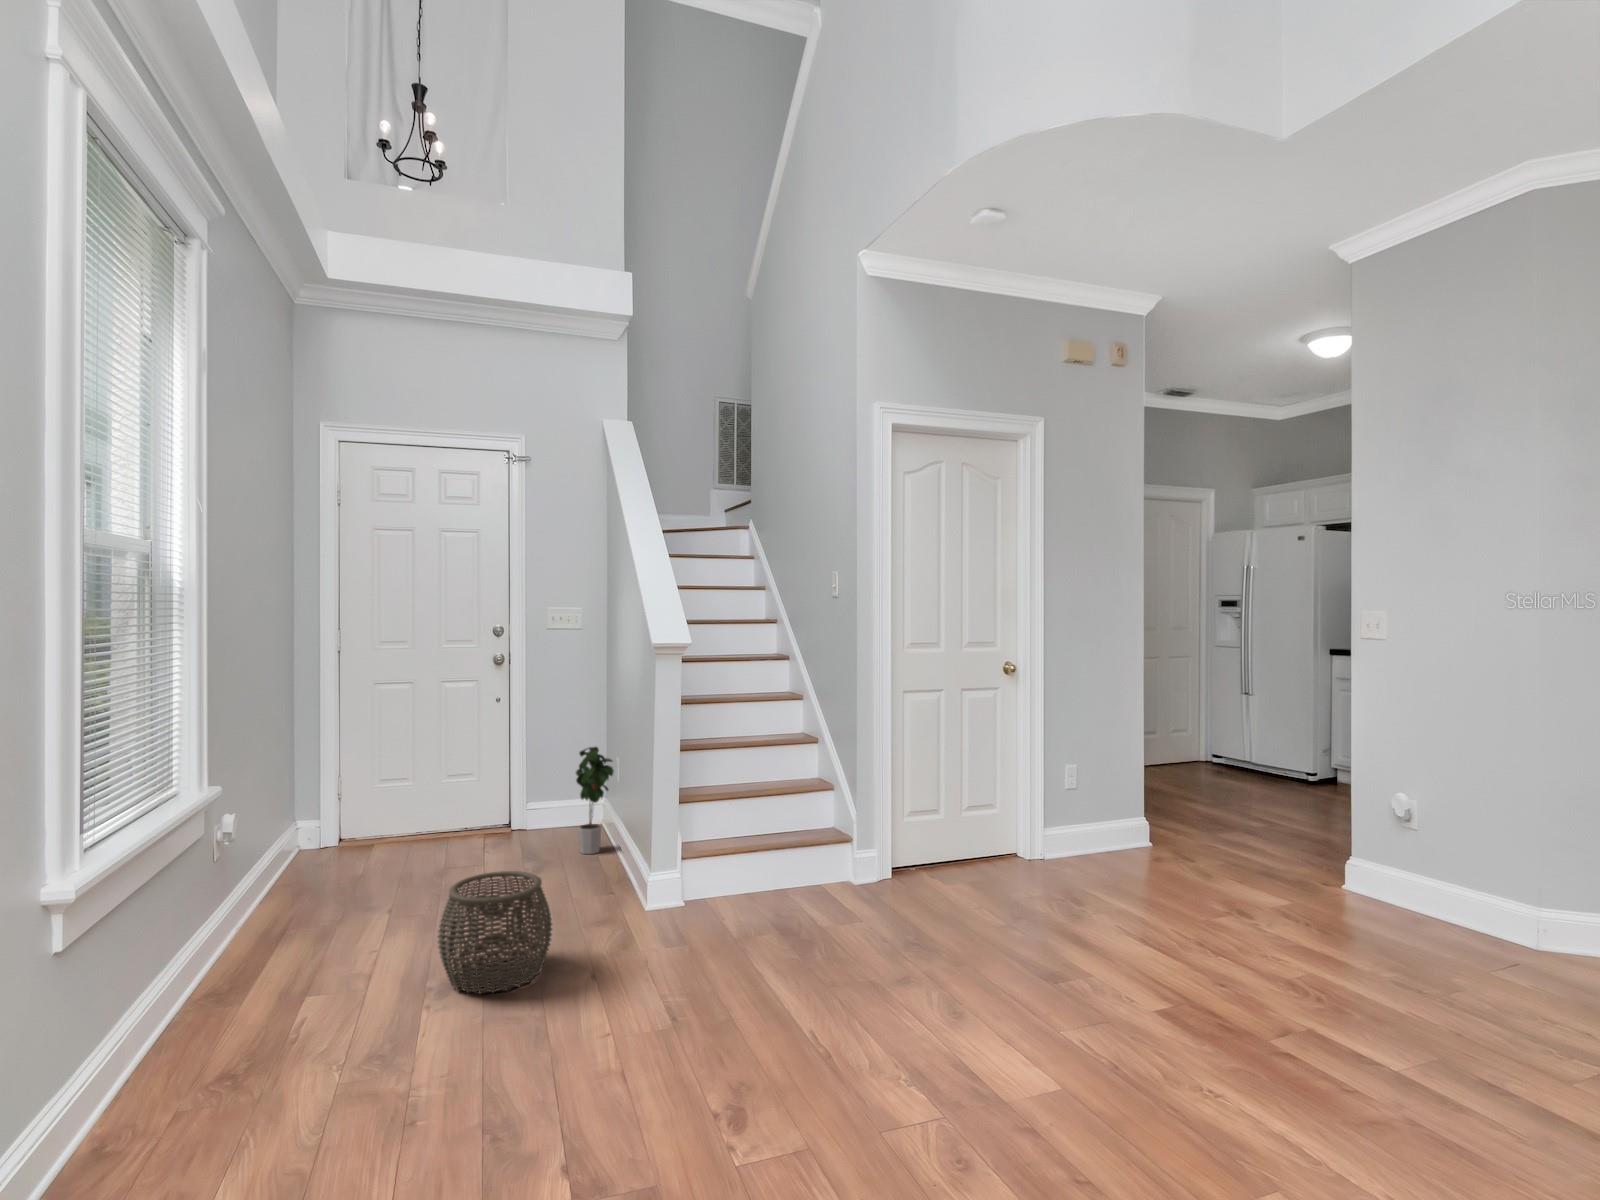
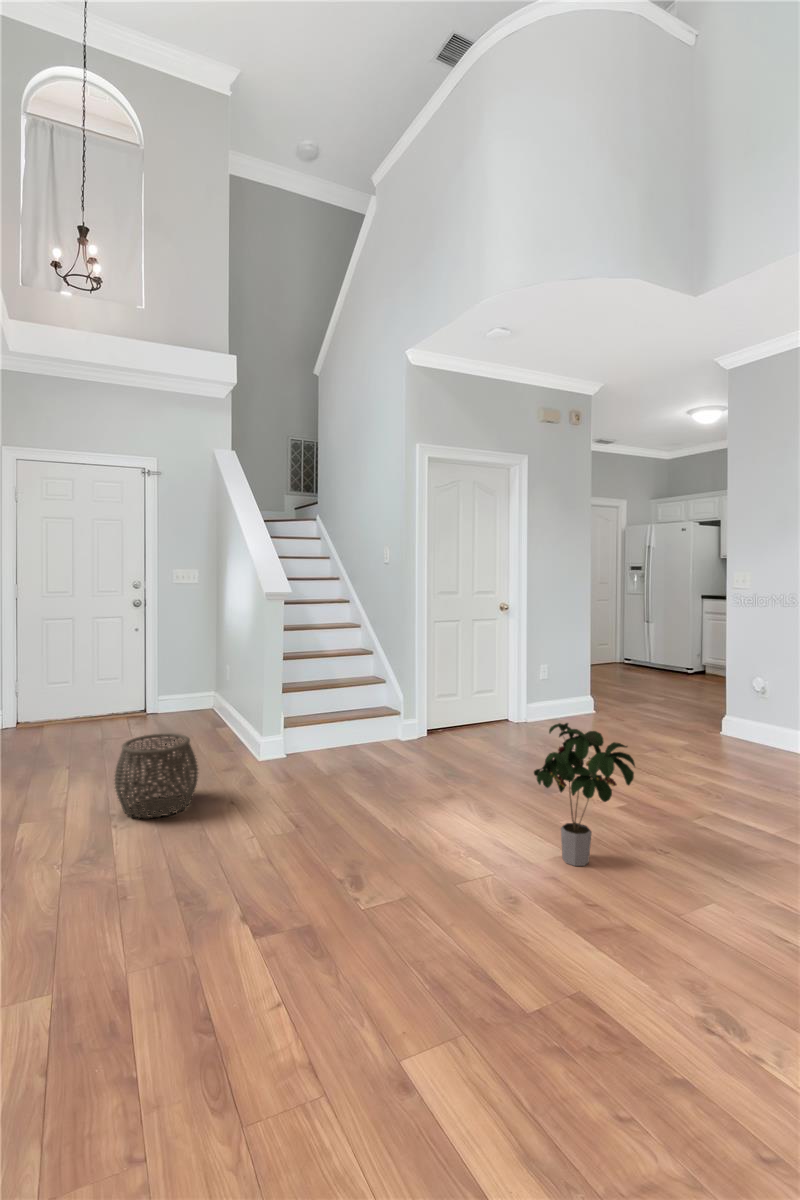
potted plant: present [576,747,614,854] -> present [534,723,635,866]

